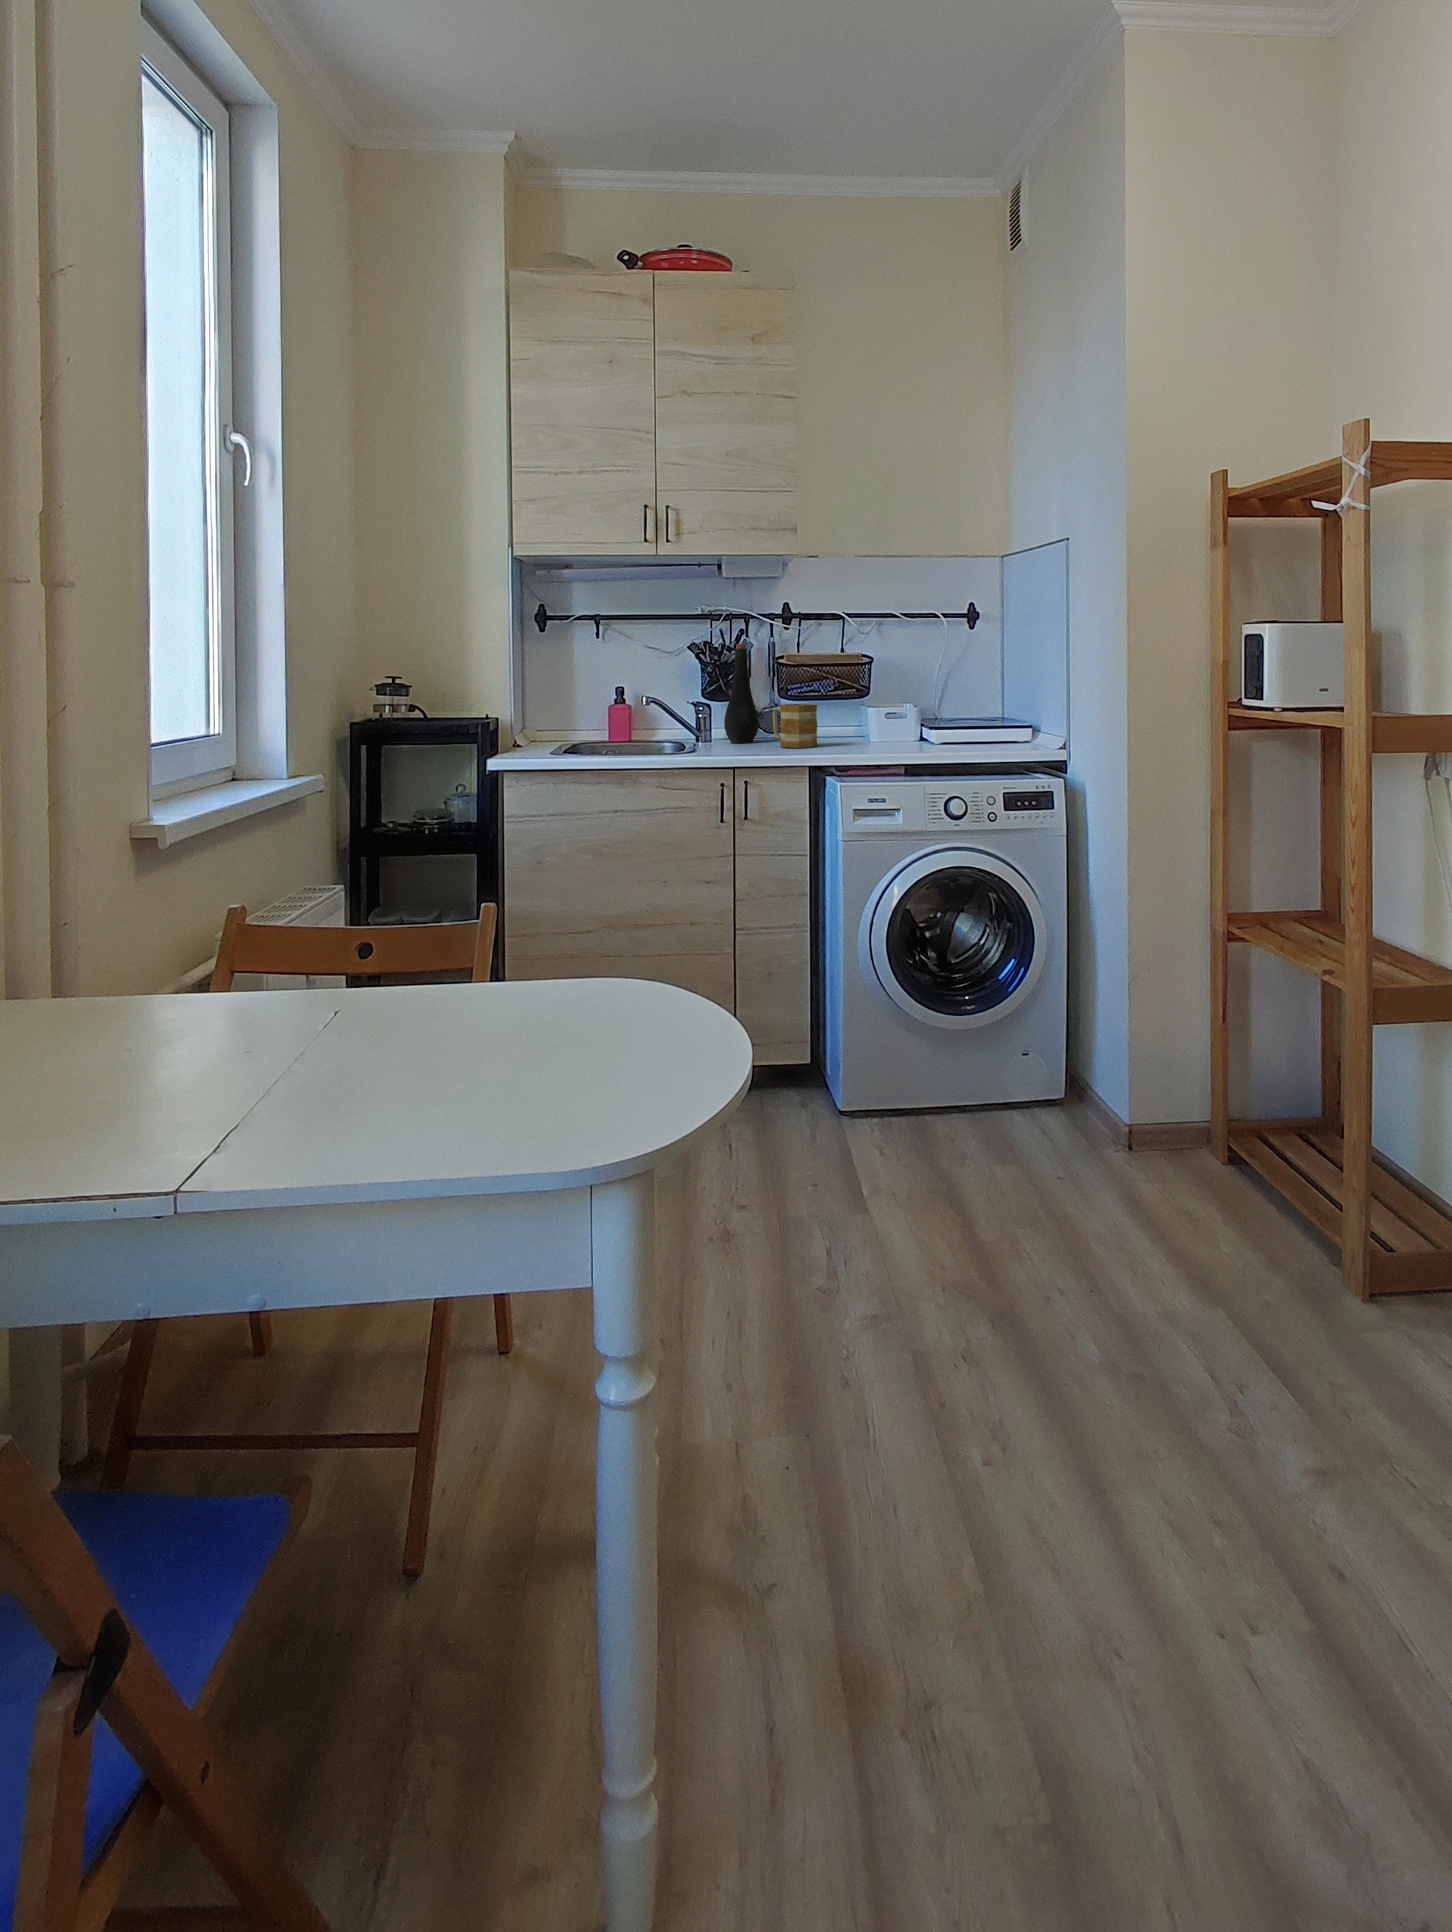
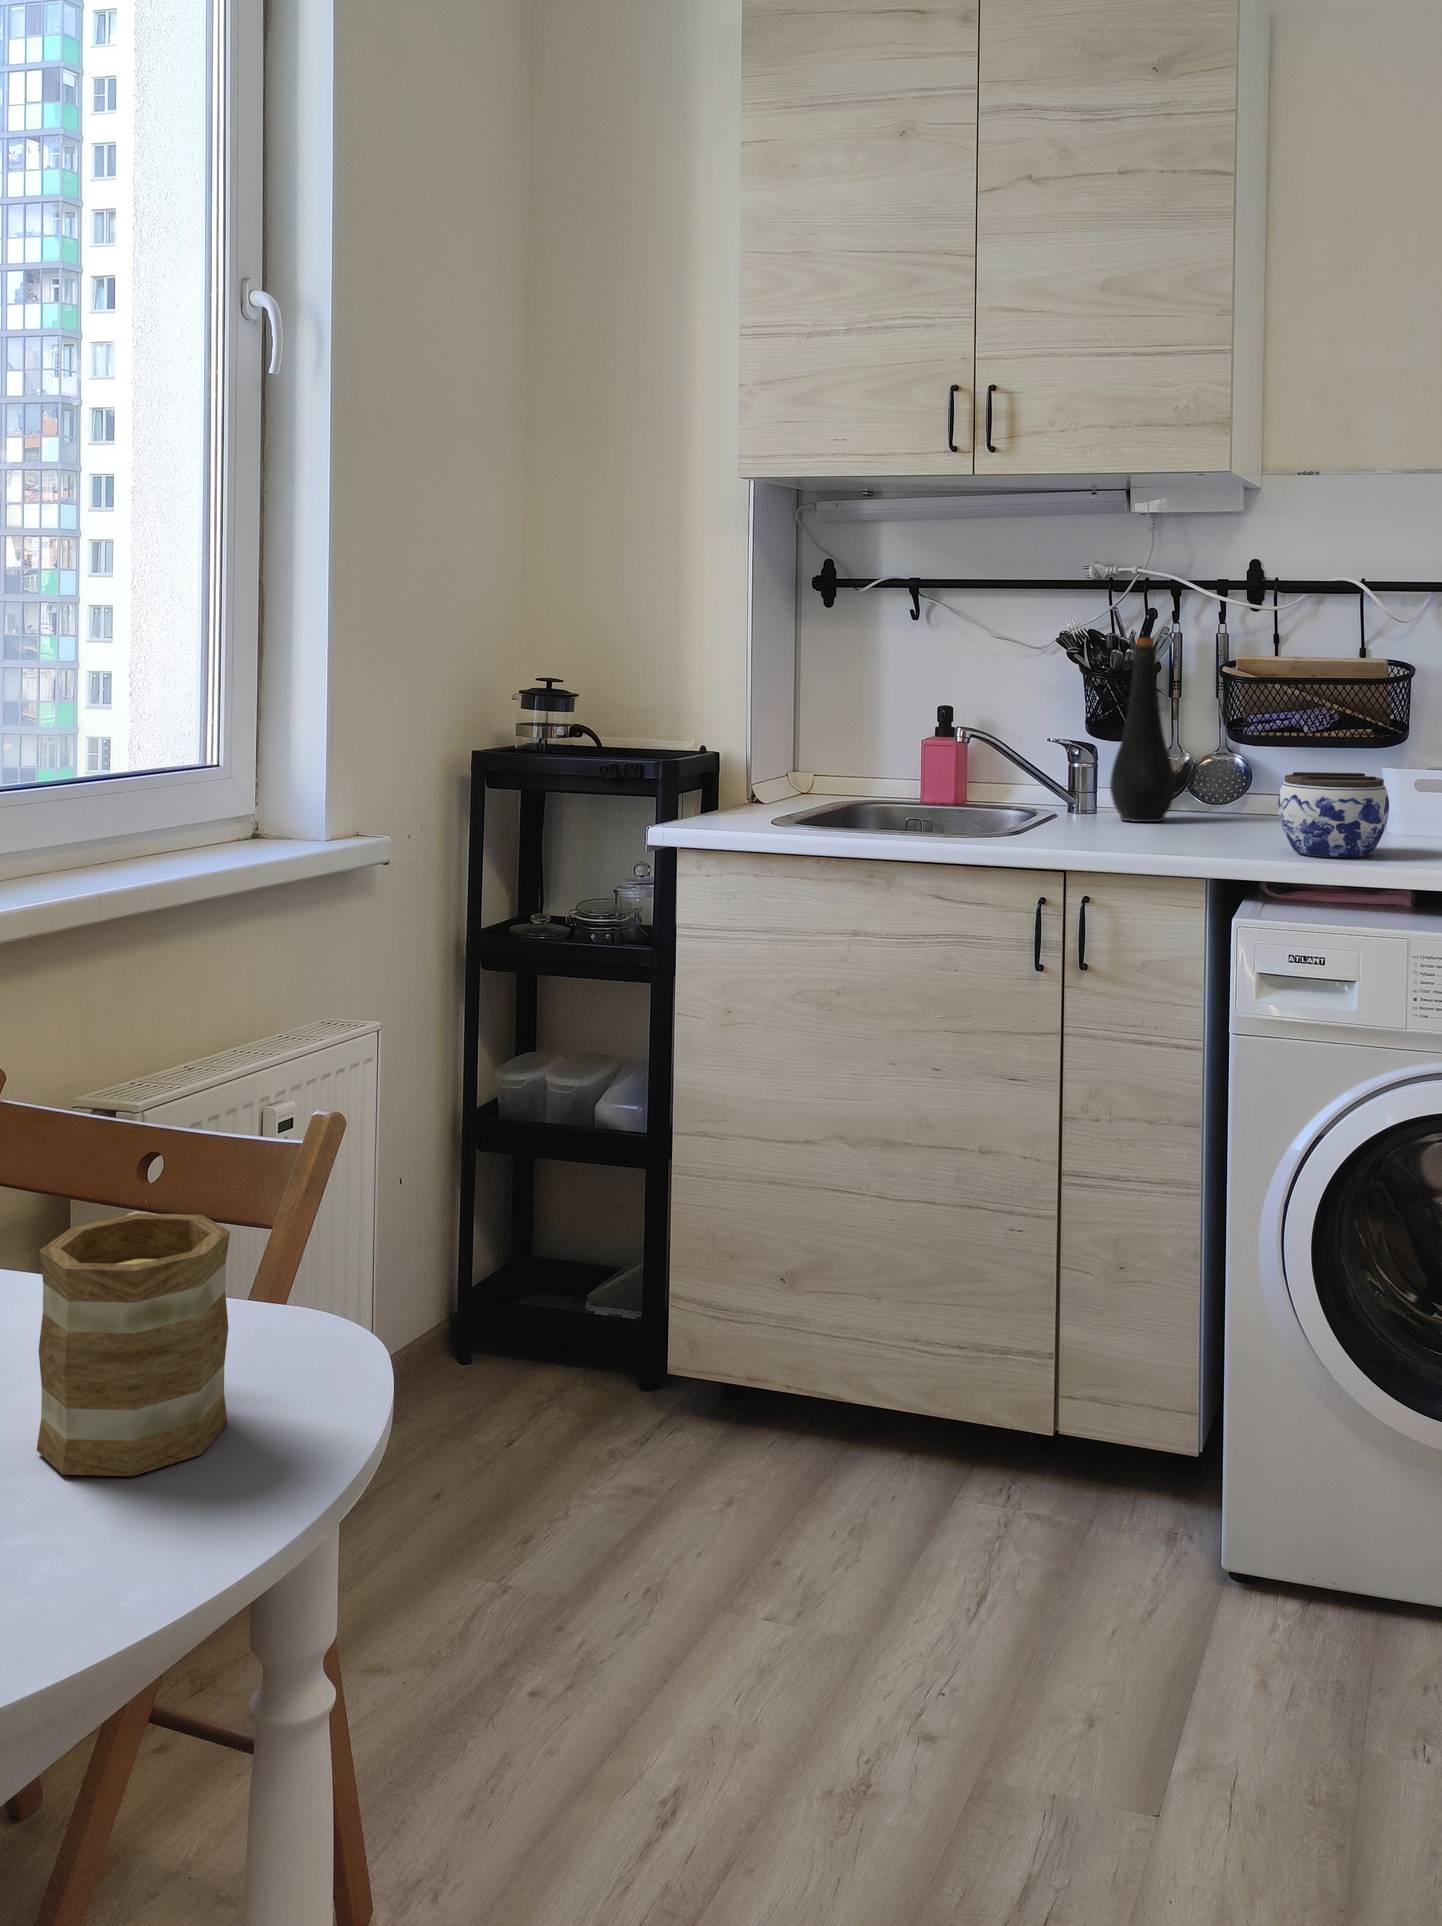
mug: present [773,704,818,748] -> present [37,1211,230,1476]
jar: none [839,708,893,750] -> present [1278,772,1389,857]

